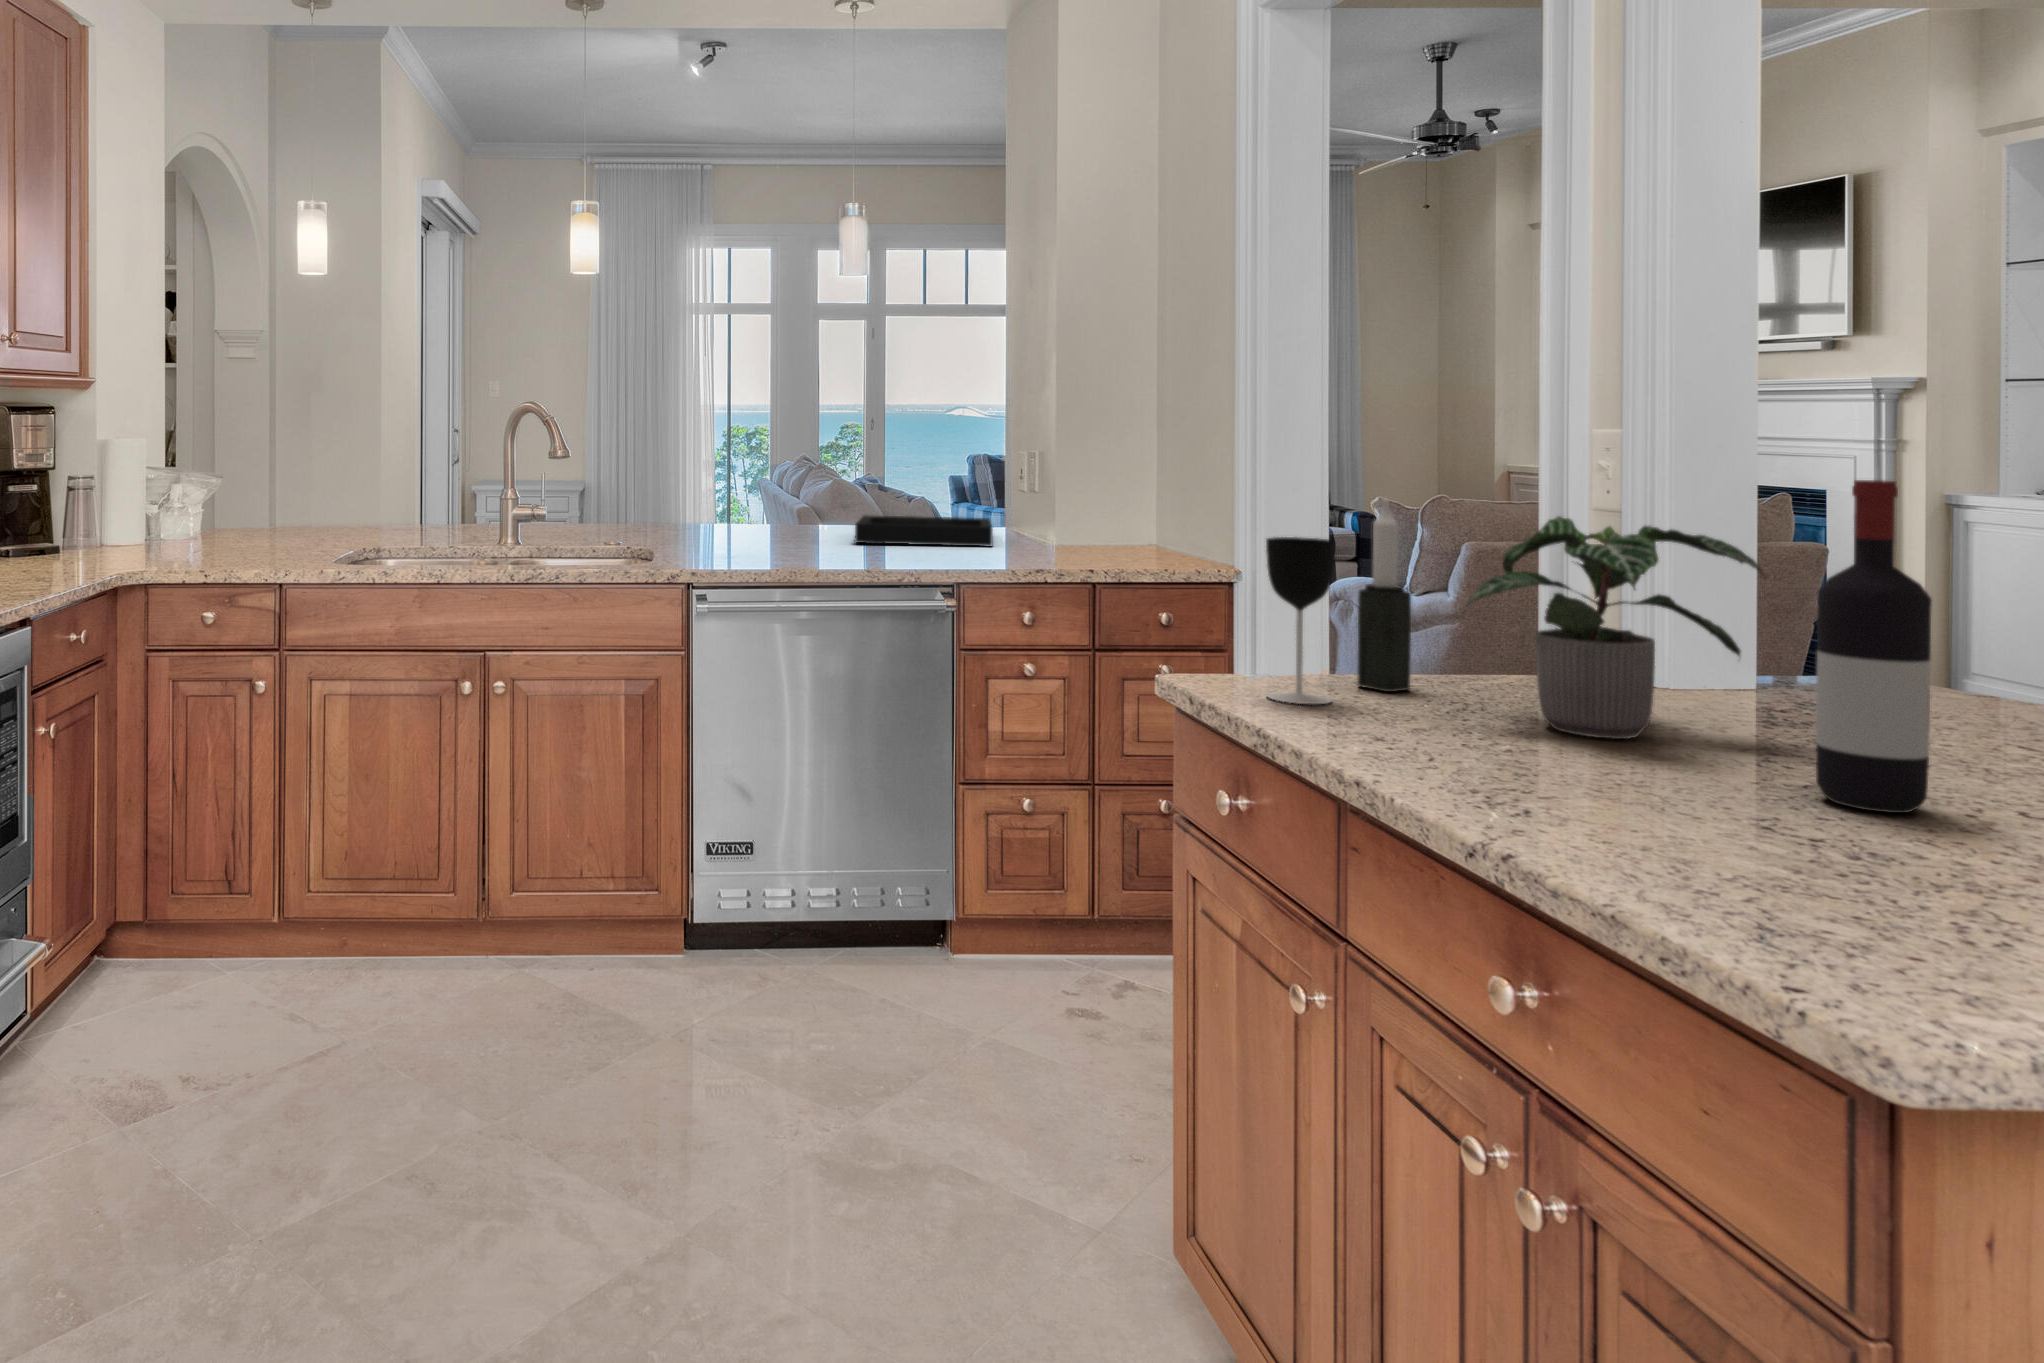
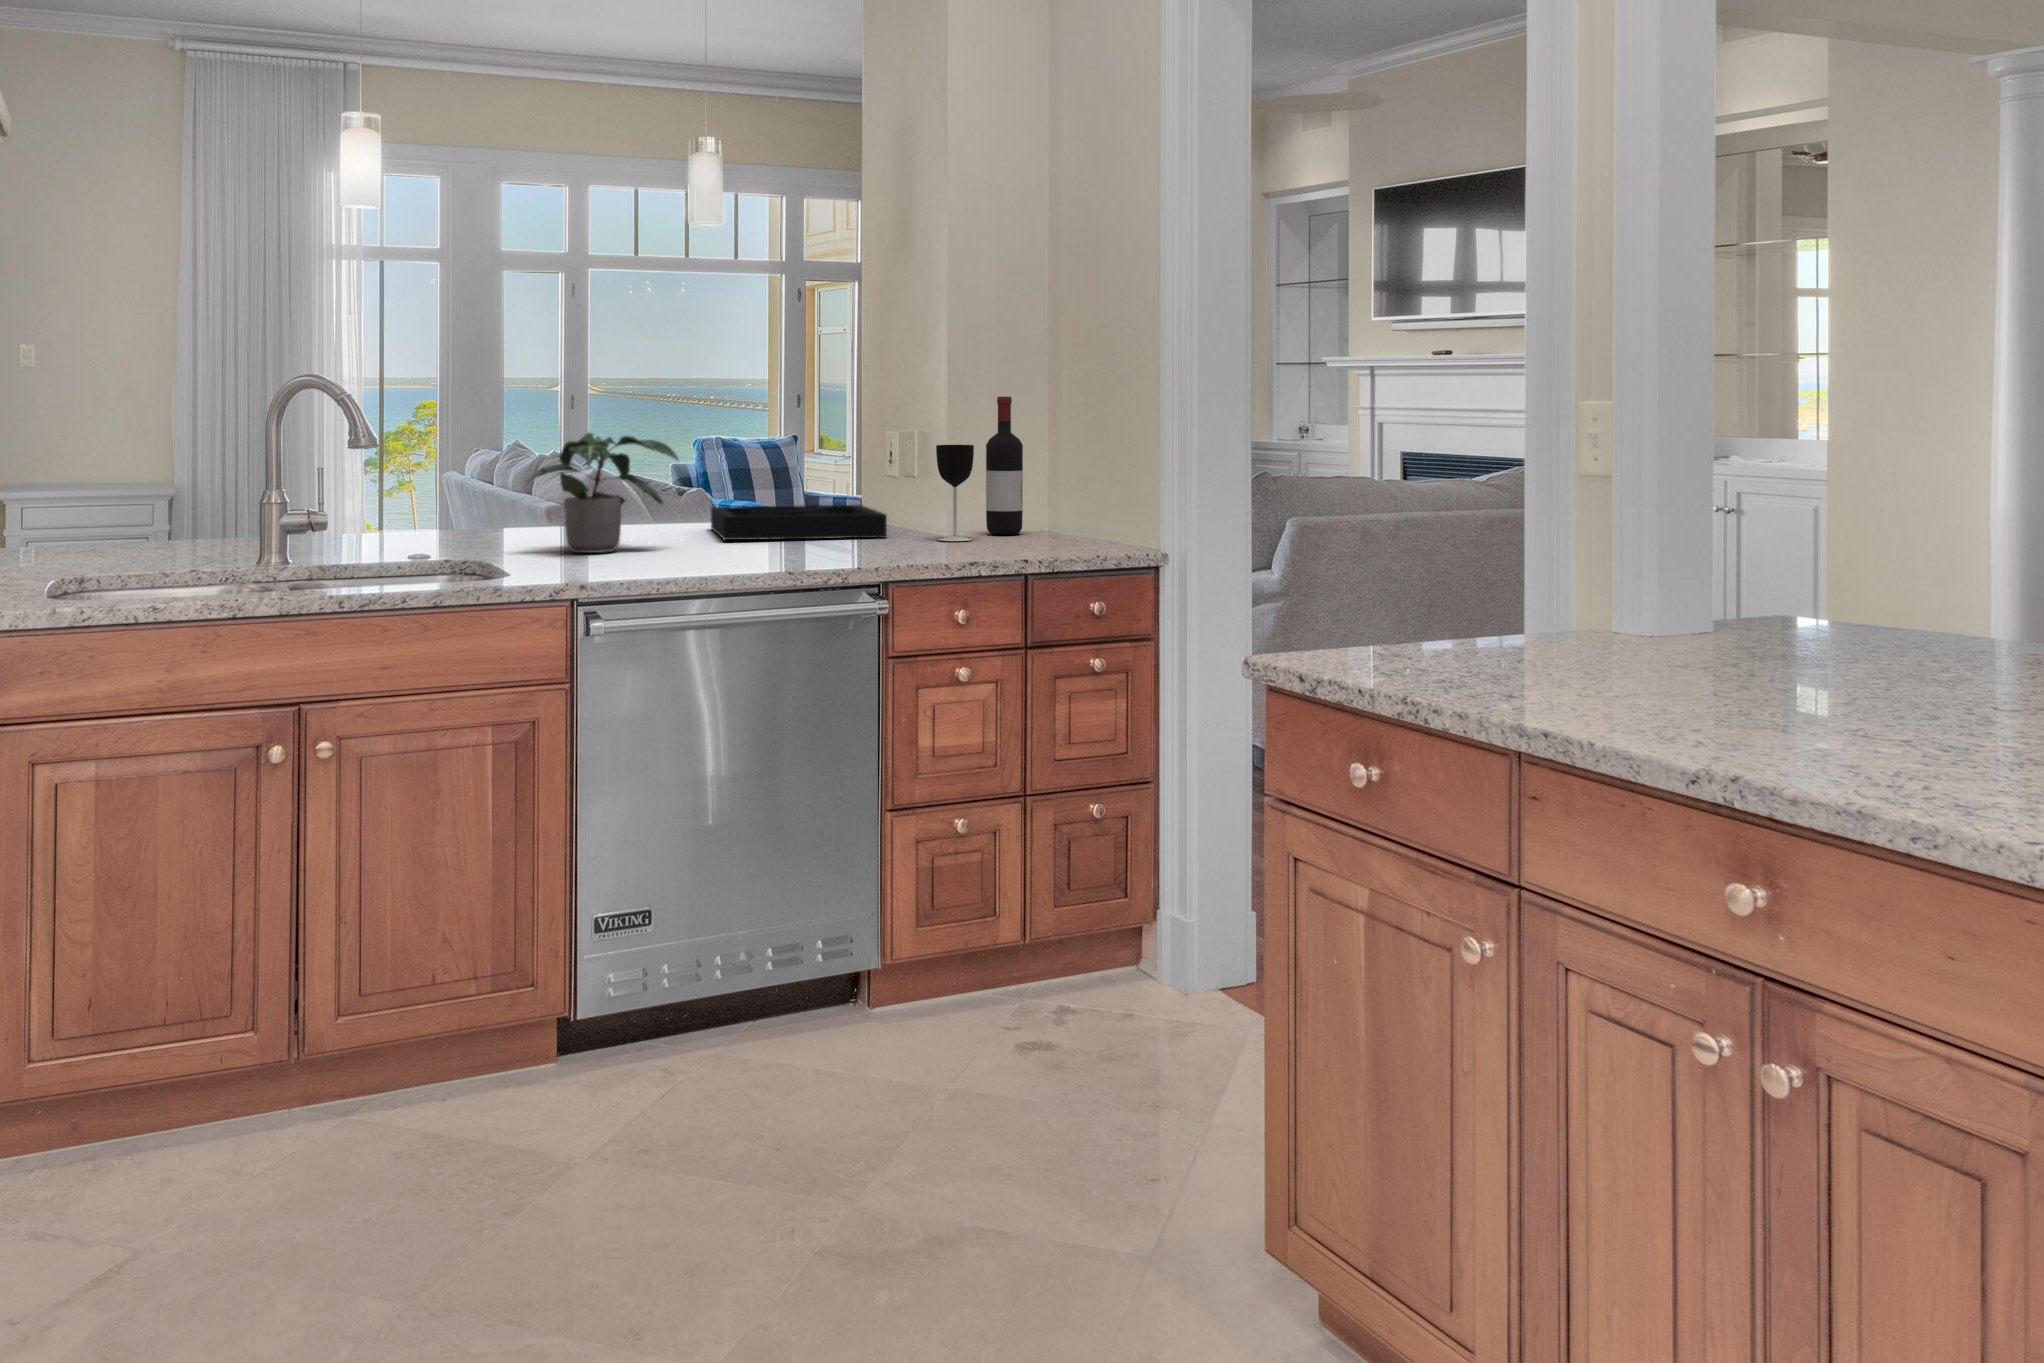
wine bottle: present [1816,480,1932,813] -> present [986,397,1023,535]
candle: present [1358,498,1411,692] -> none [1434,461,1482,655]
potted plant: present [1468,516,1764,739] -> present [530,433,678,553]
wine glass: present [1266,537,1336,704] -> present [936,445,974,541]

